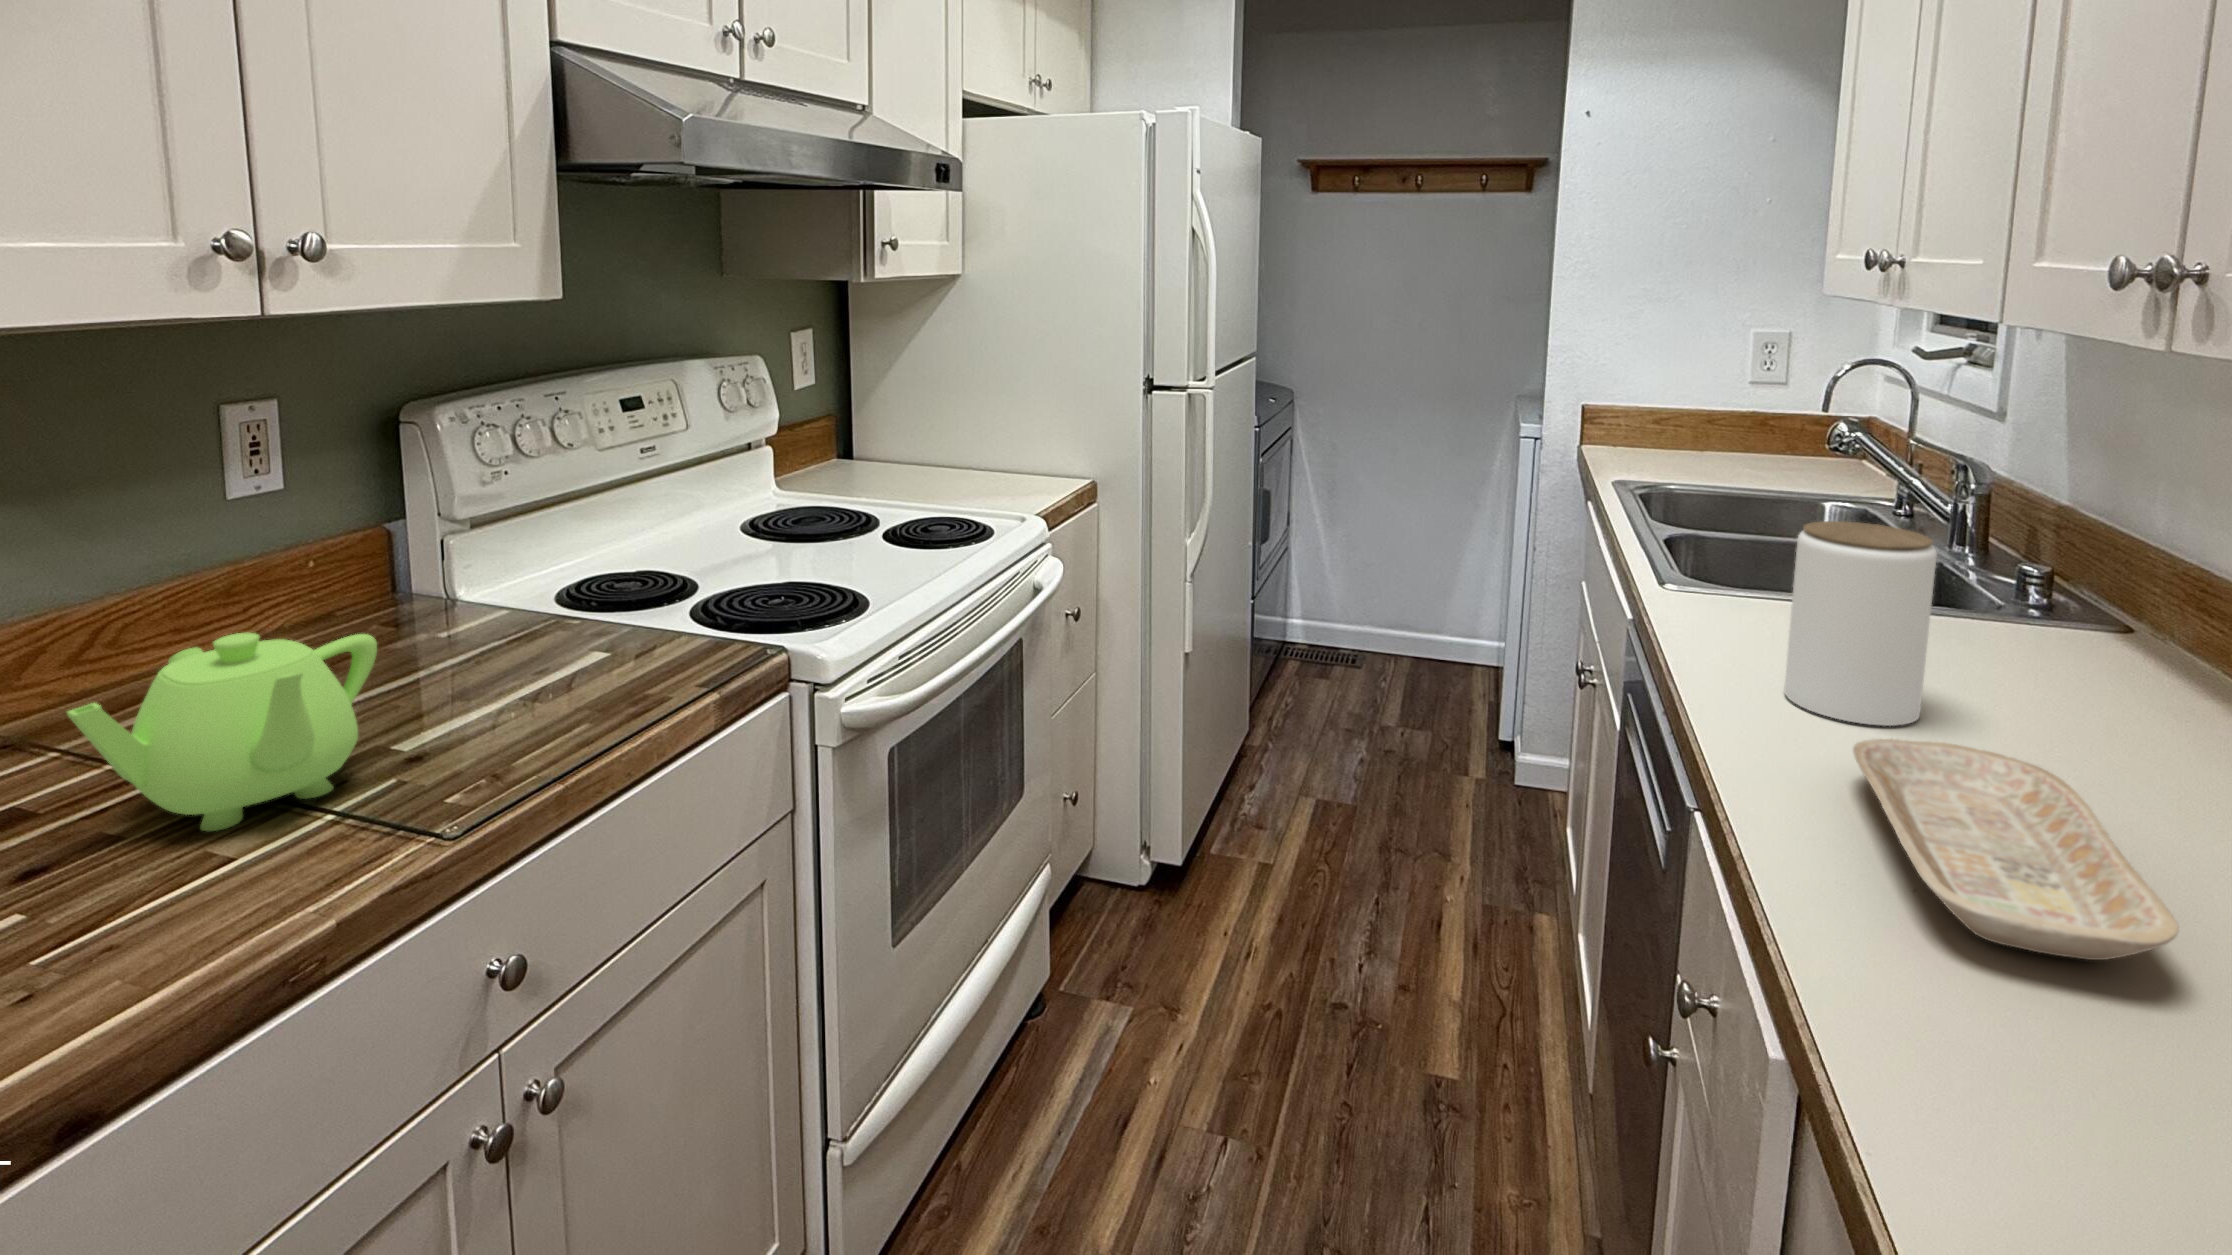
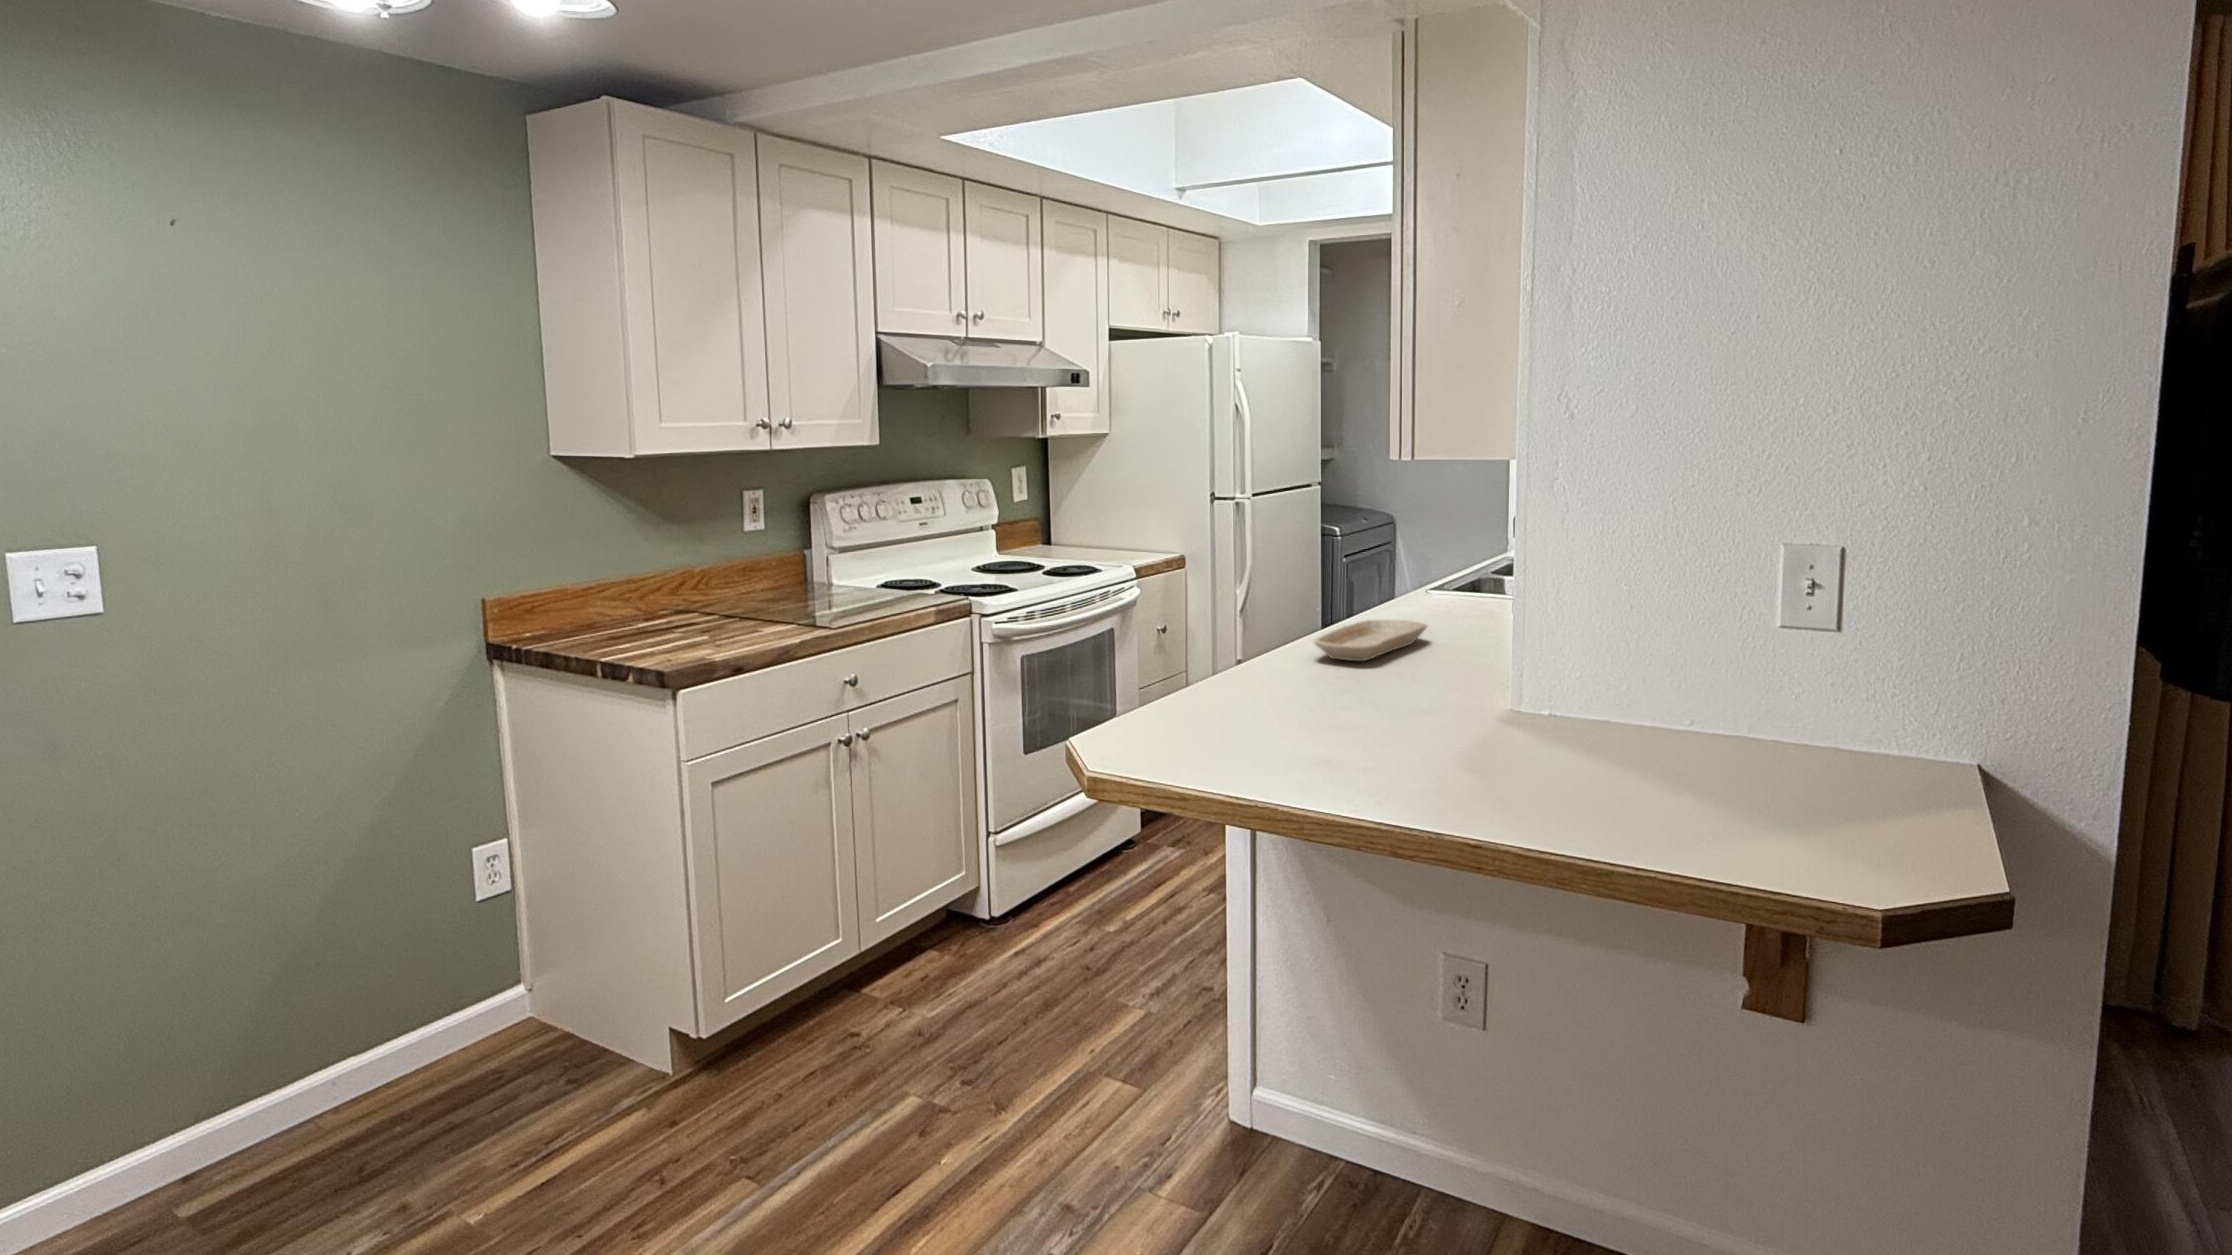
jar: present [1784,521,1937,726] -> none [1391,541,1445,626]
teapot: present [67,633,377,831] -> none [720,564,811,628]

